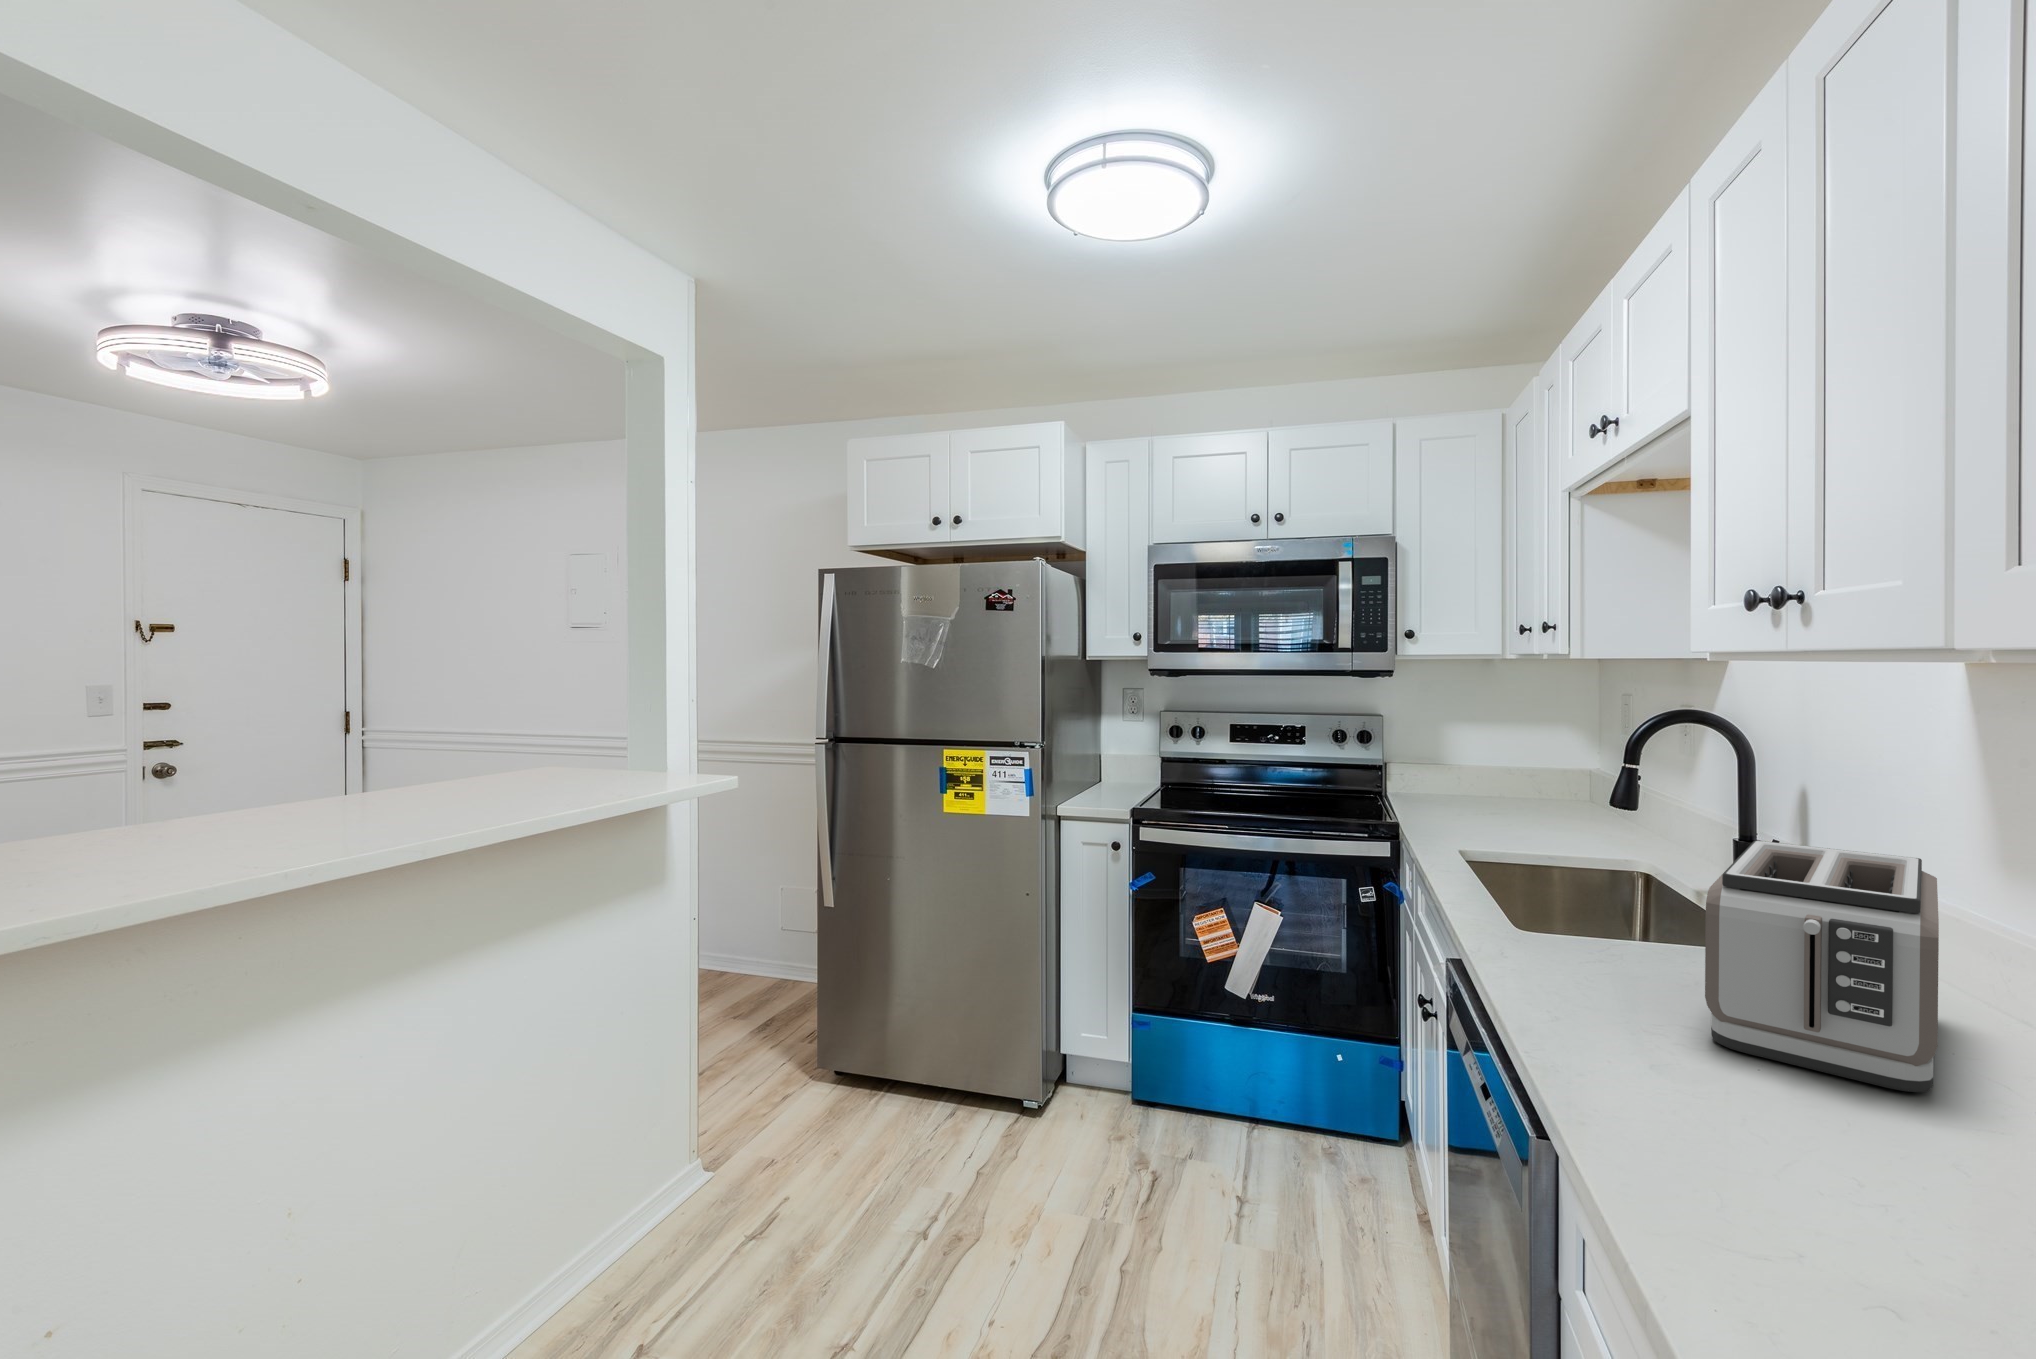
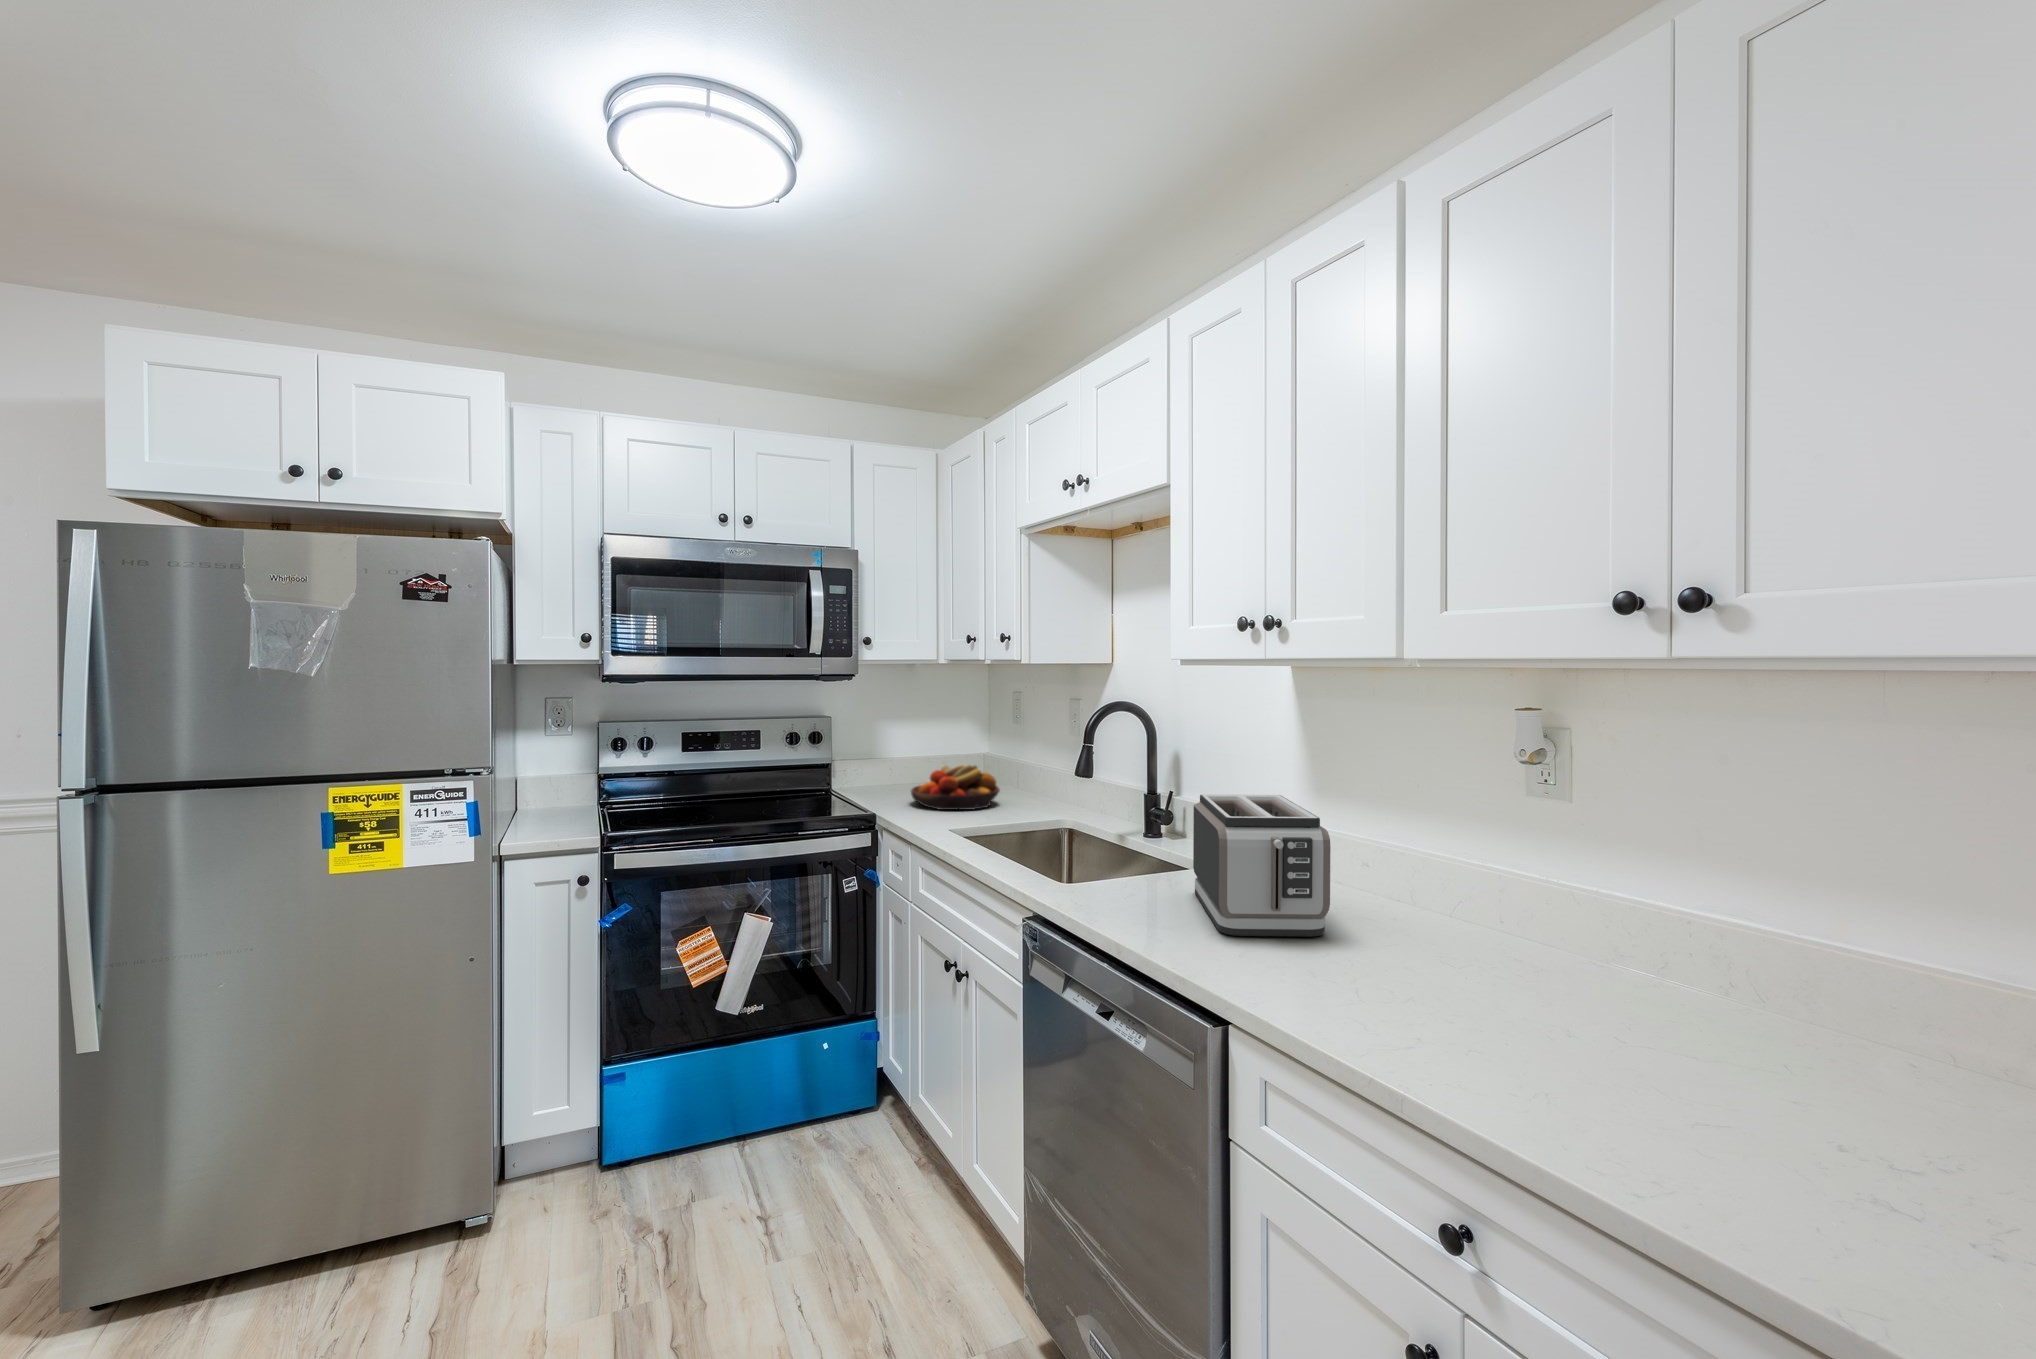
fruit bowl: none [1460,776,1579,831] -> present [911,765,1000,810]

